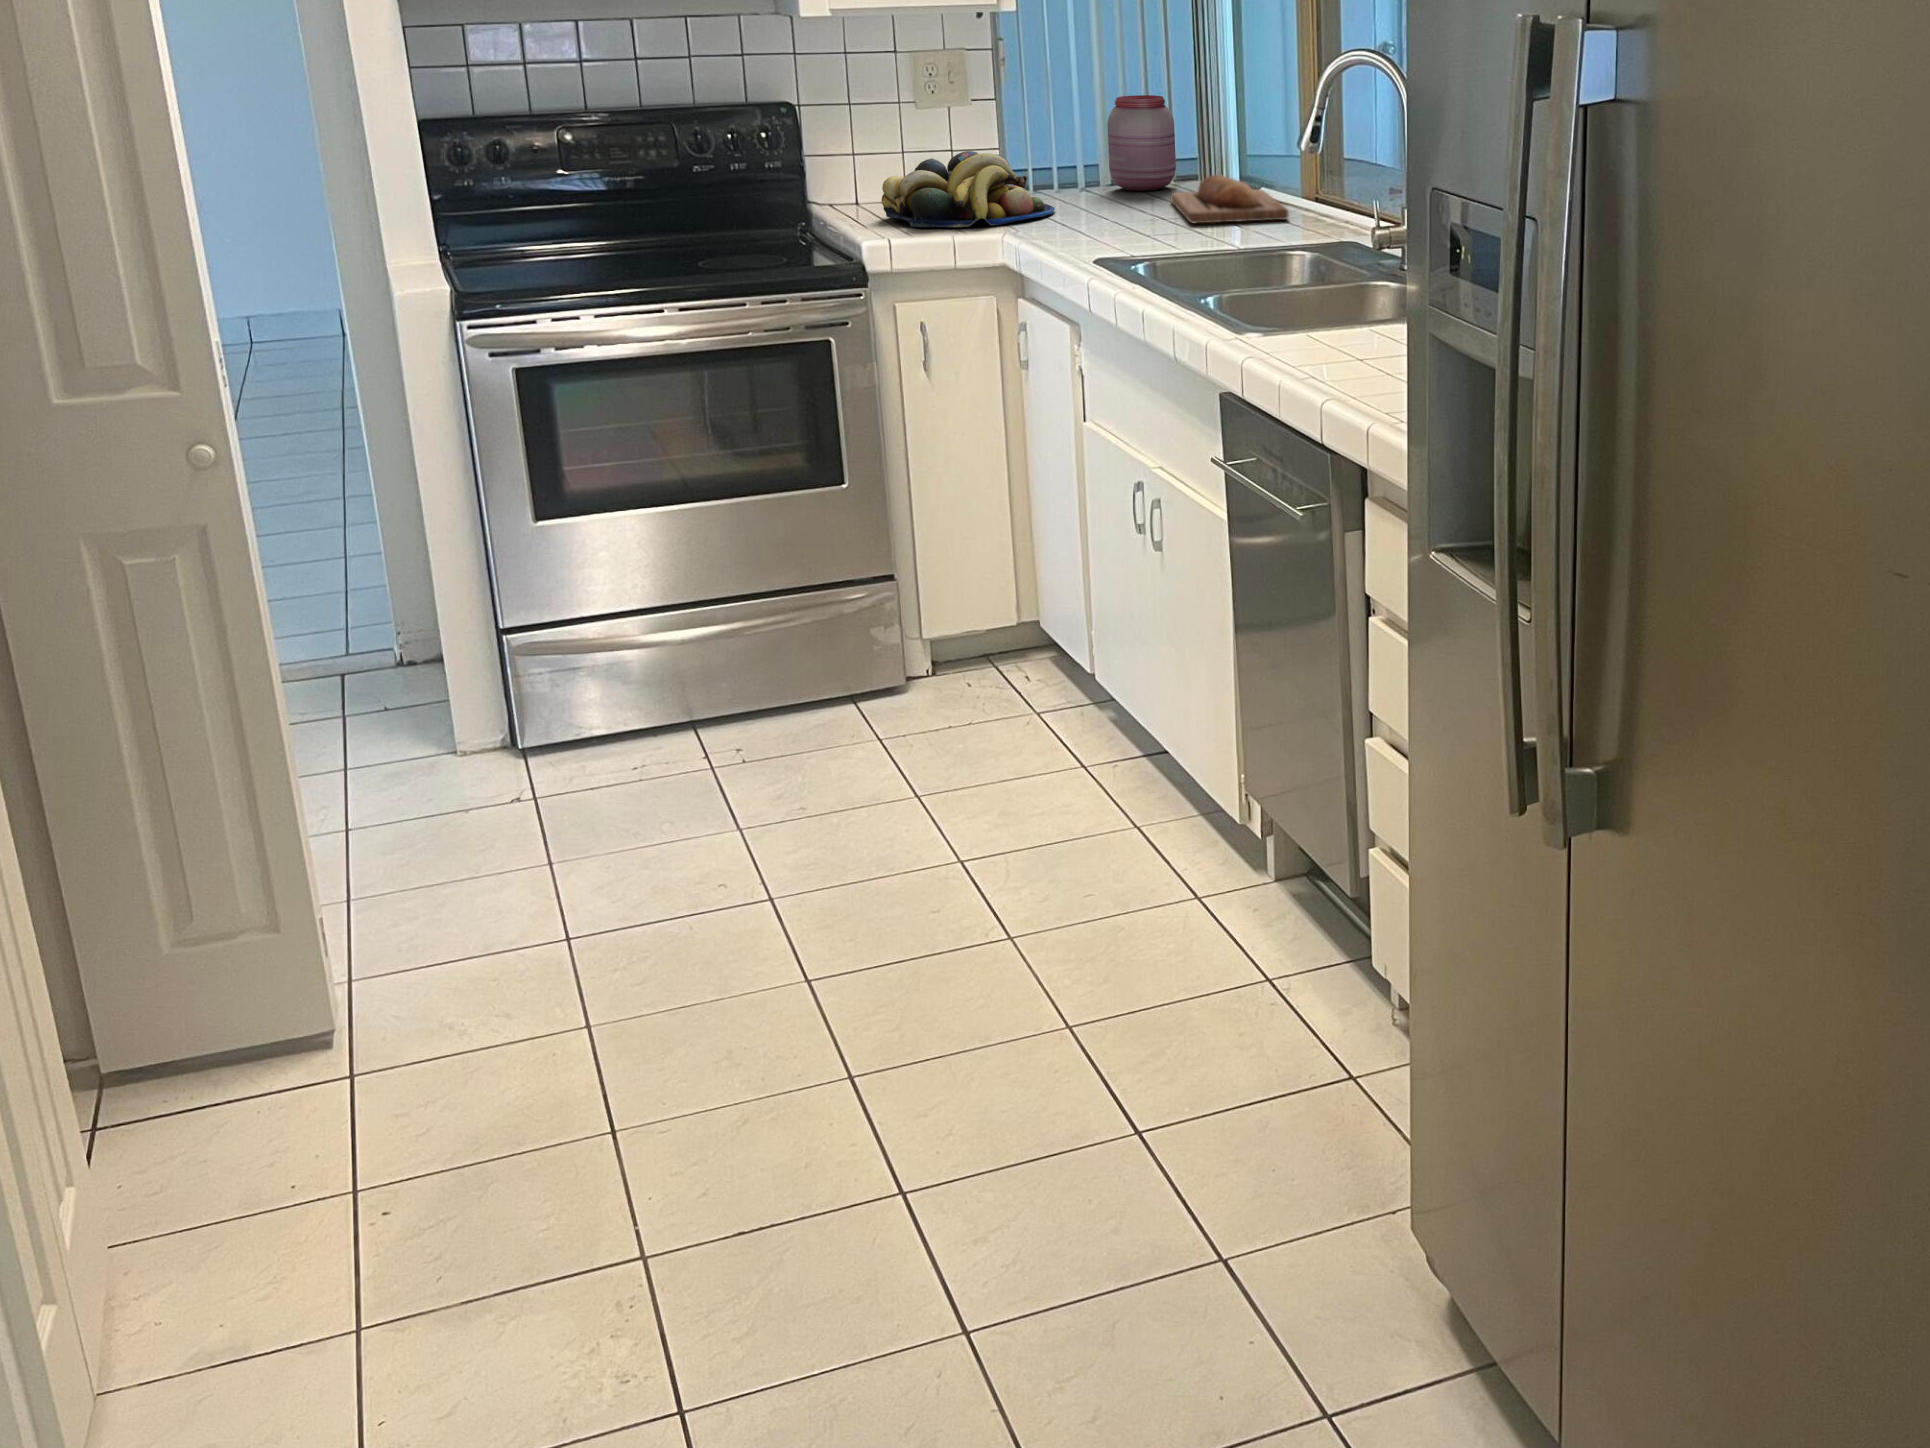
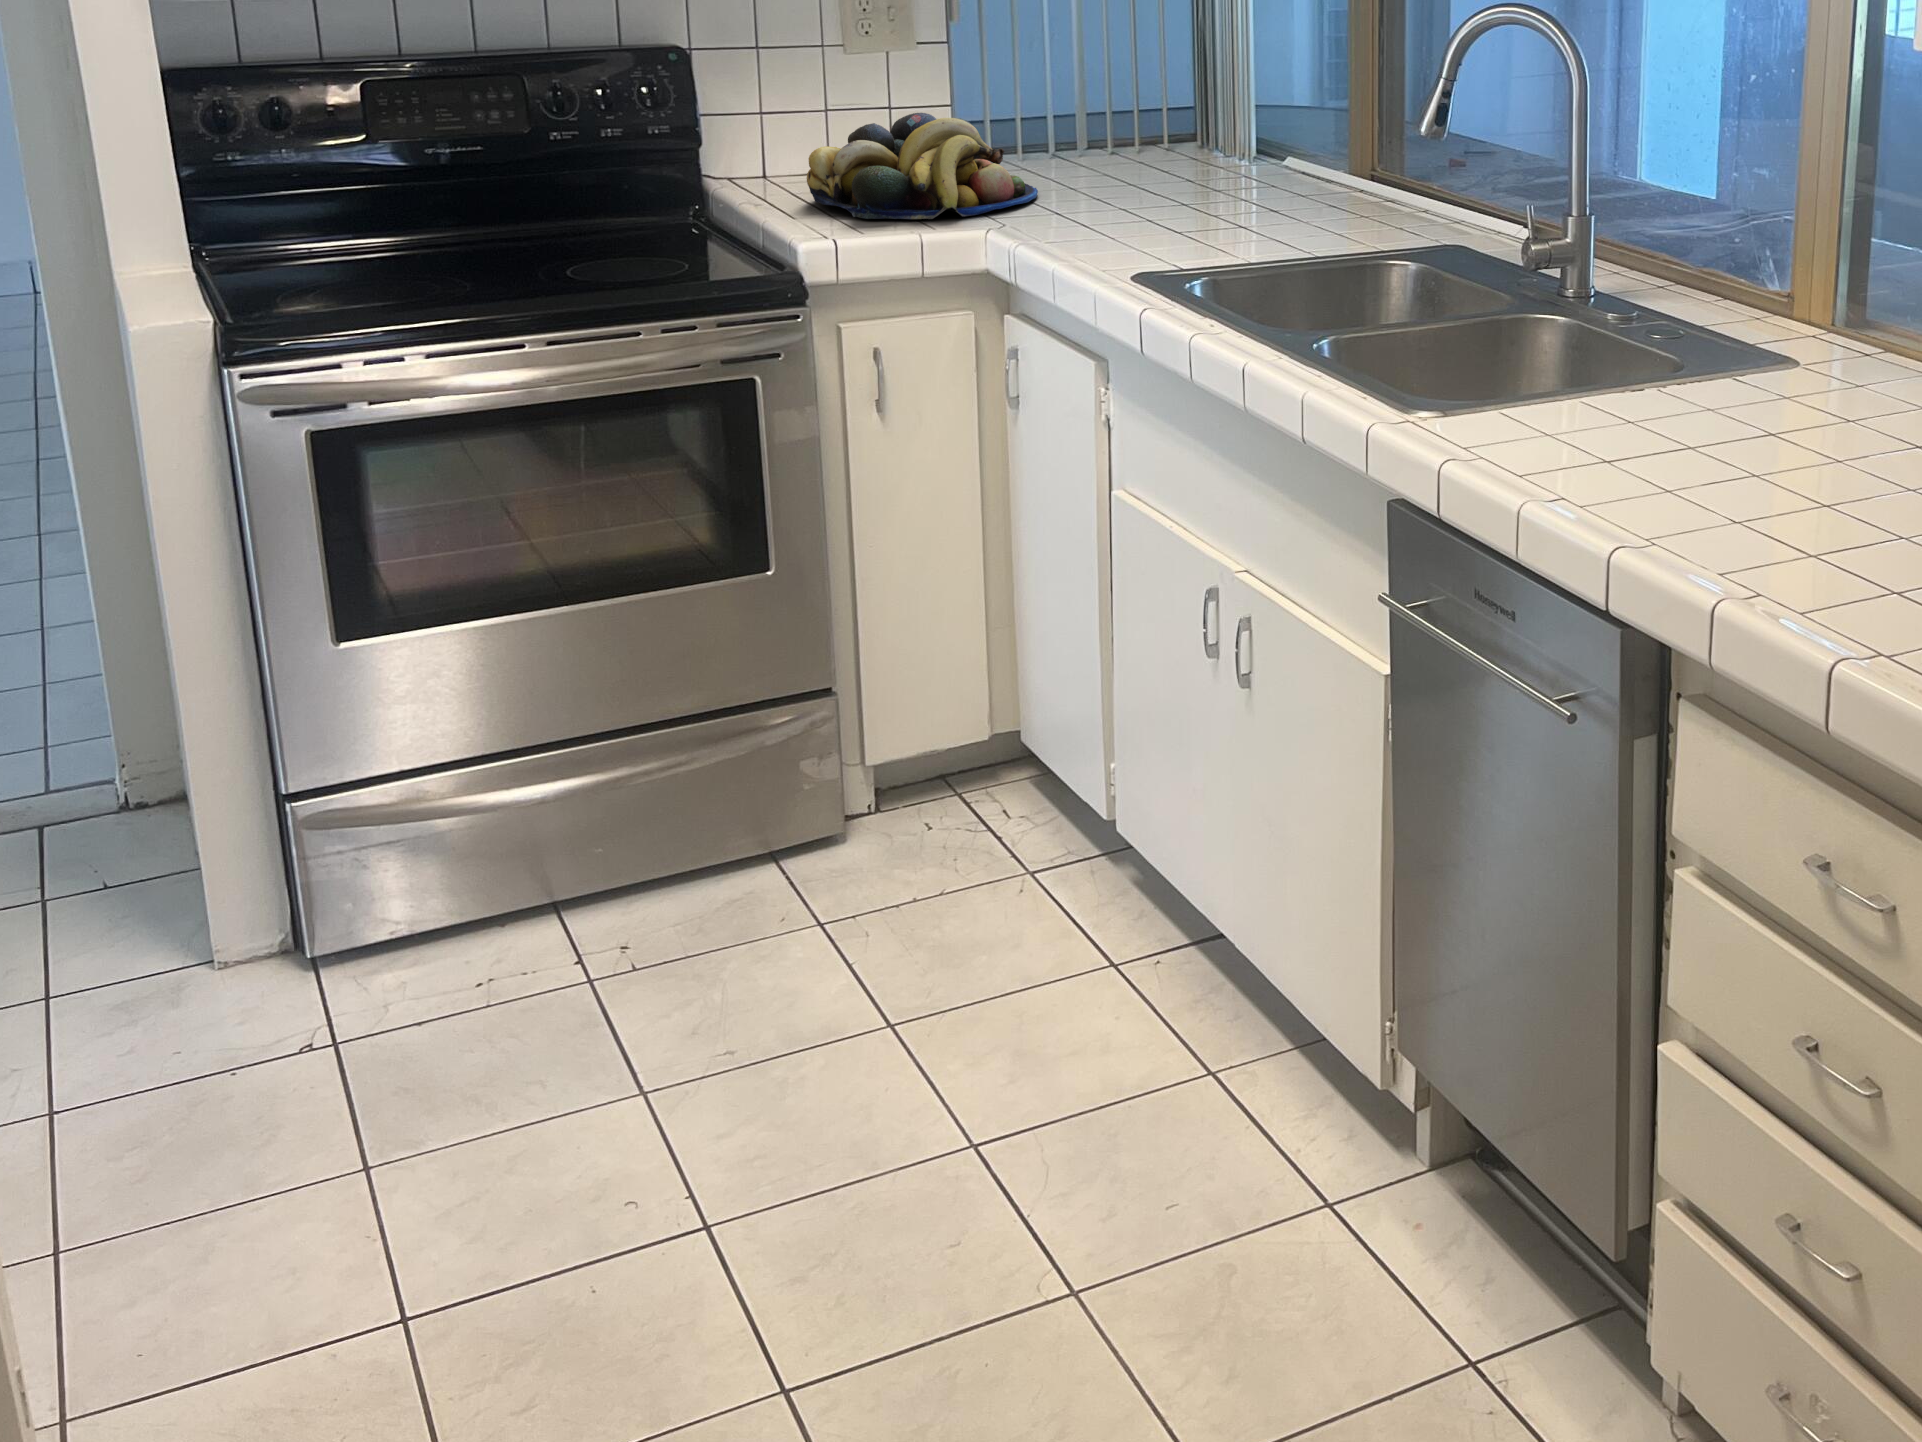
jar: present [1107,95,1176,191] -> none [1091,38,1178,161]
bread loaf: present [1171,175,1289,223] -> none [1185,147,1358,216]

